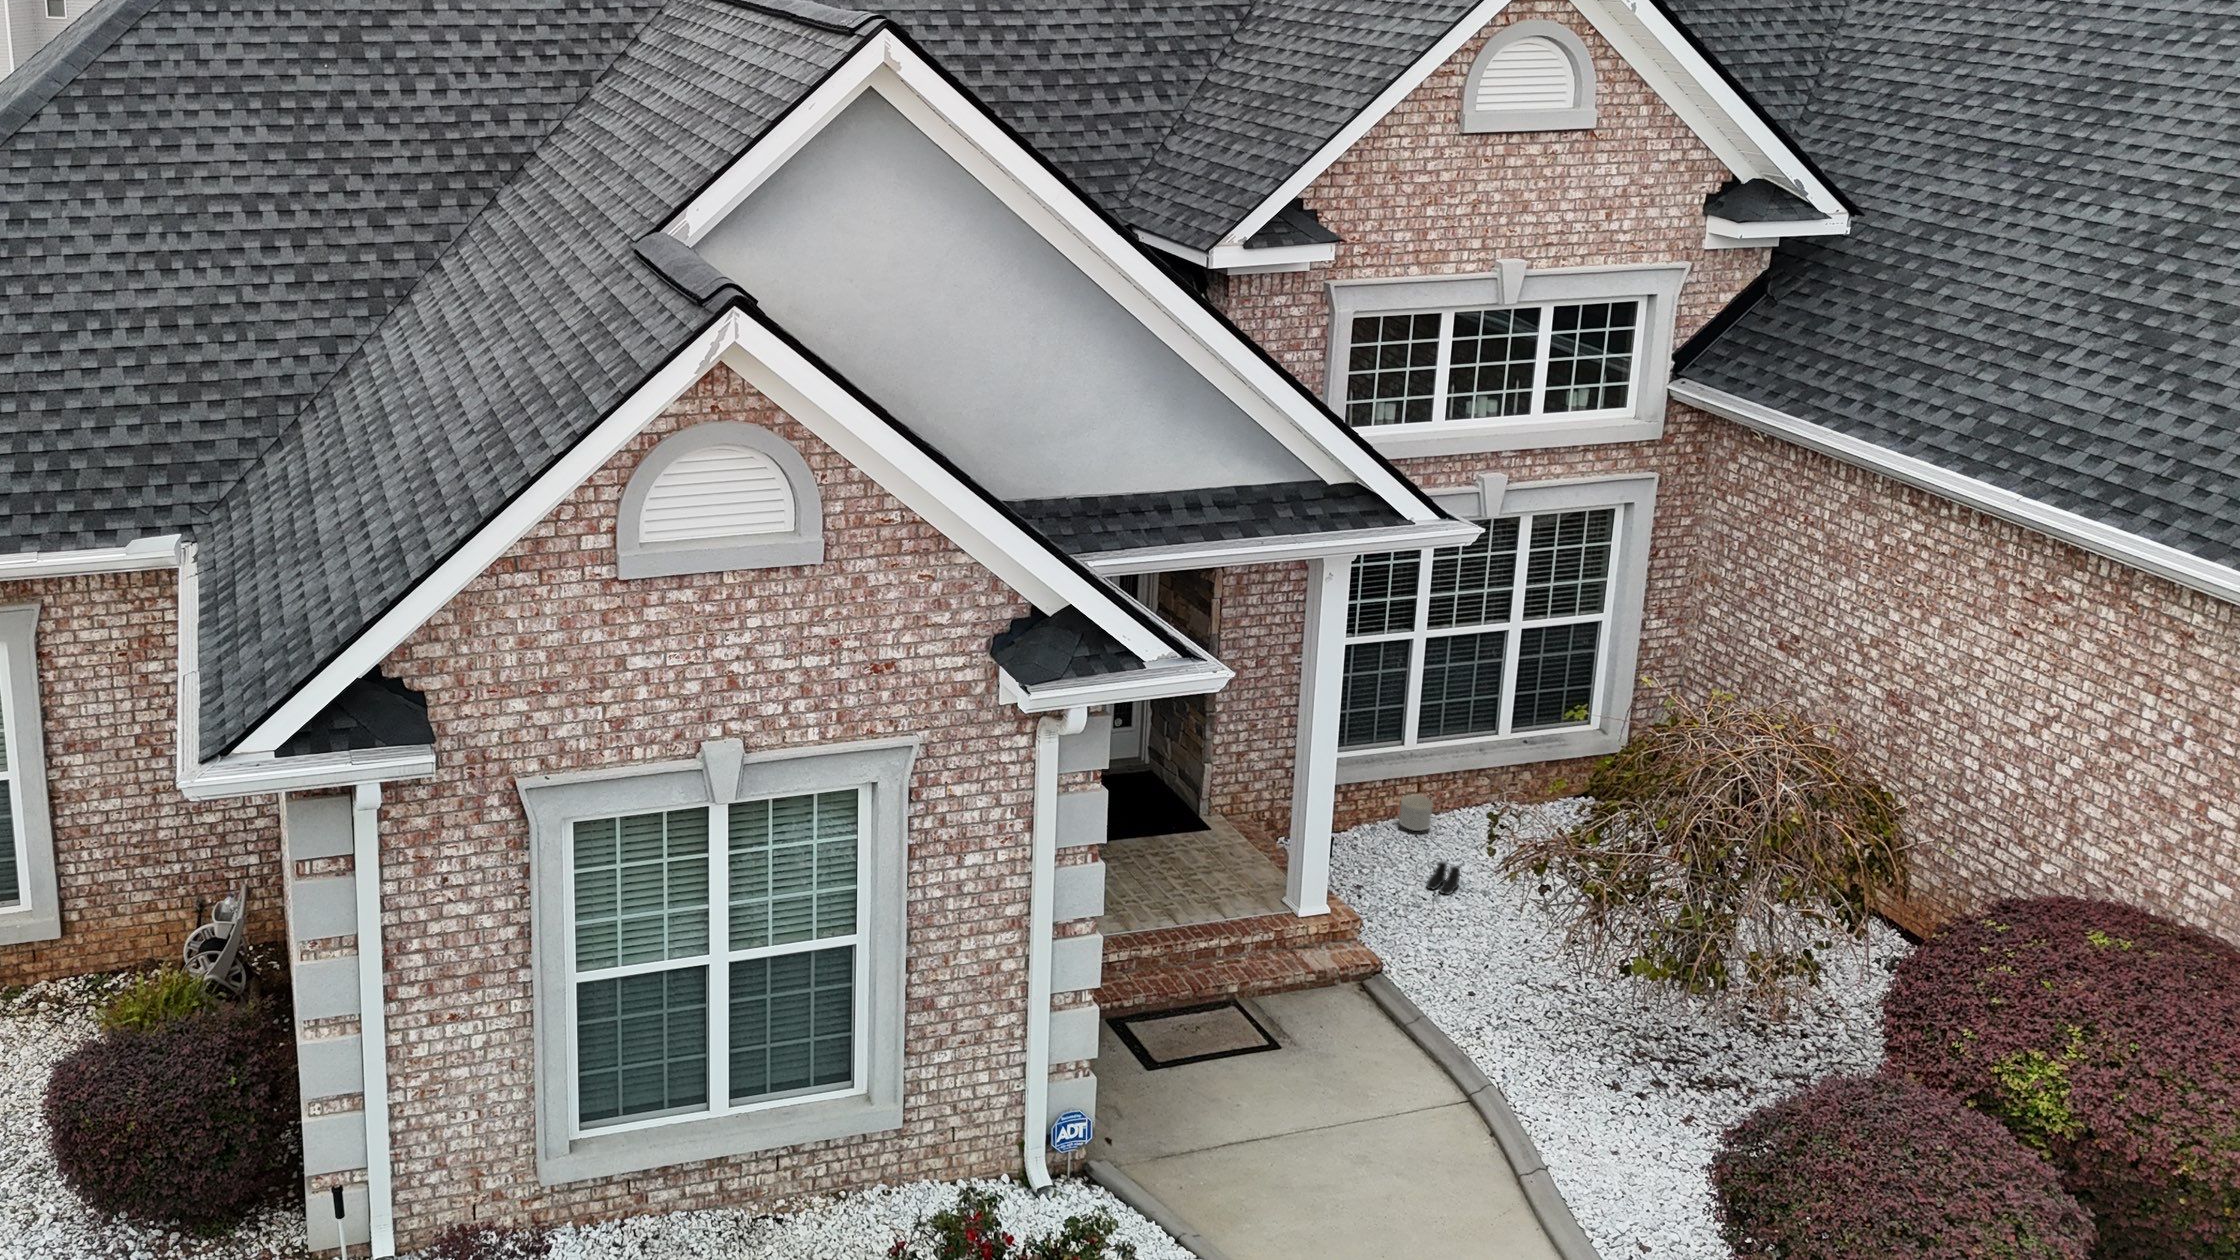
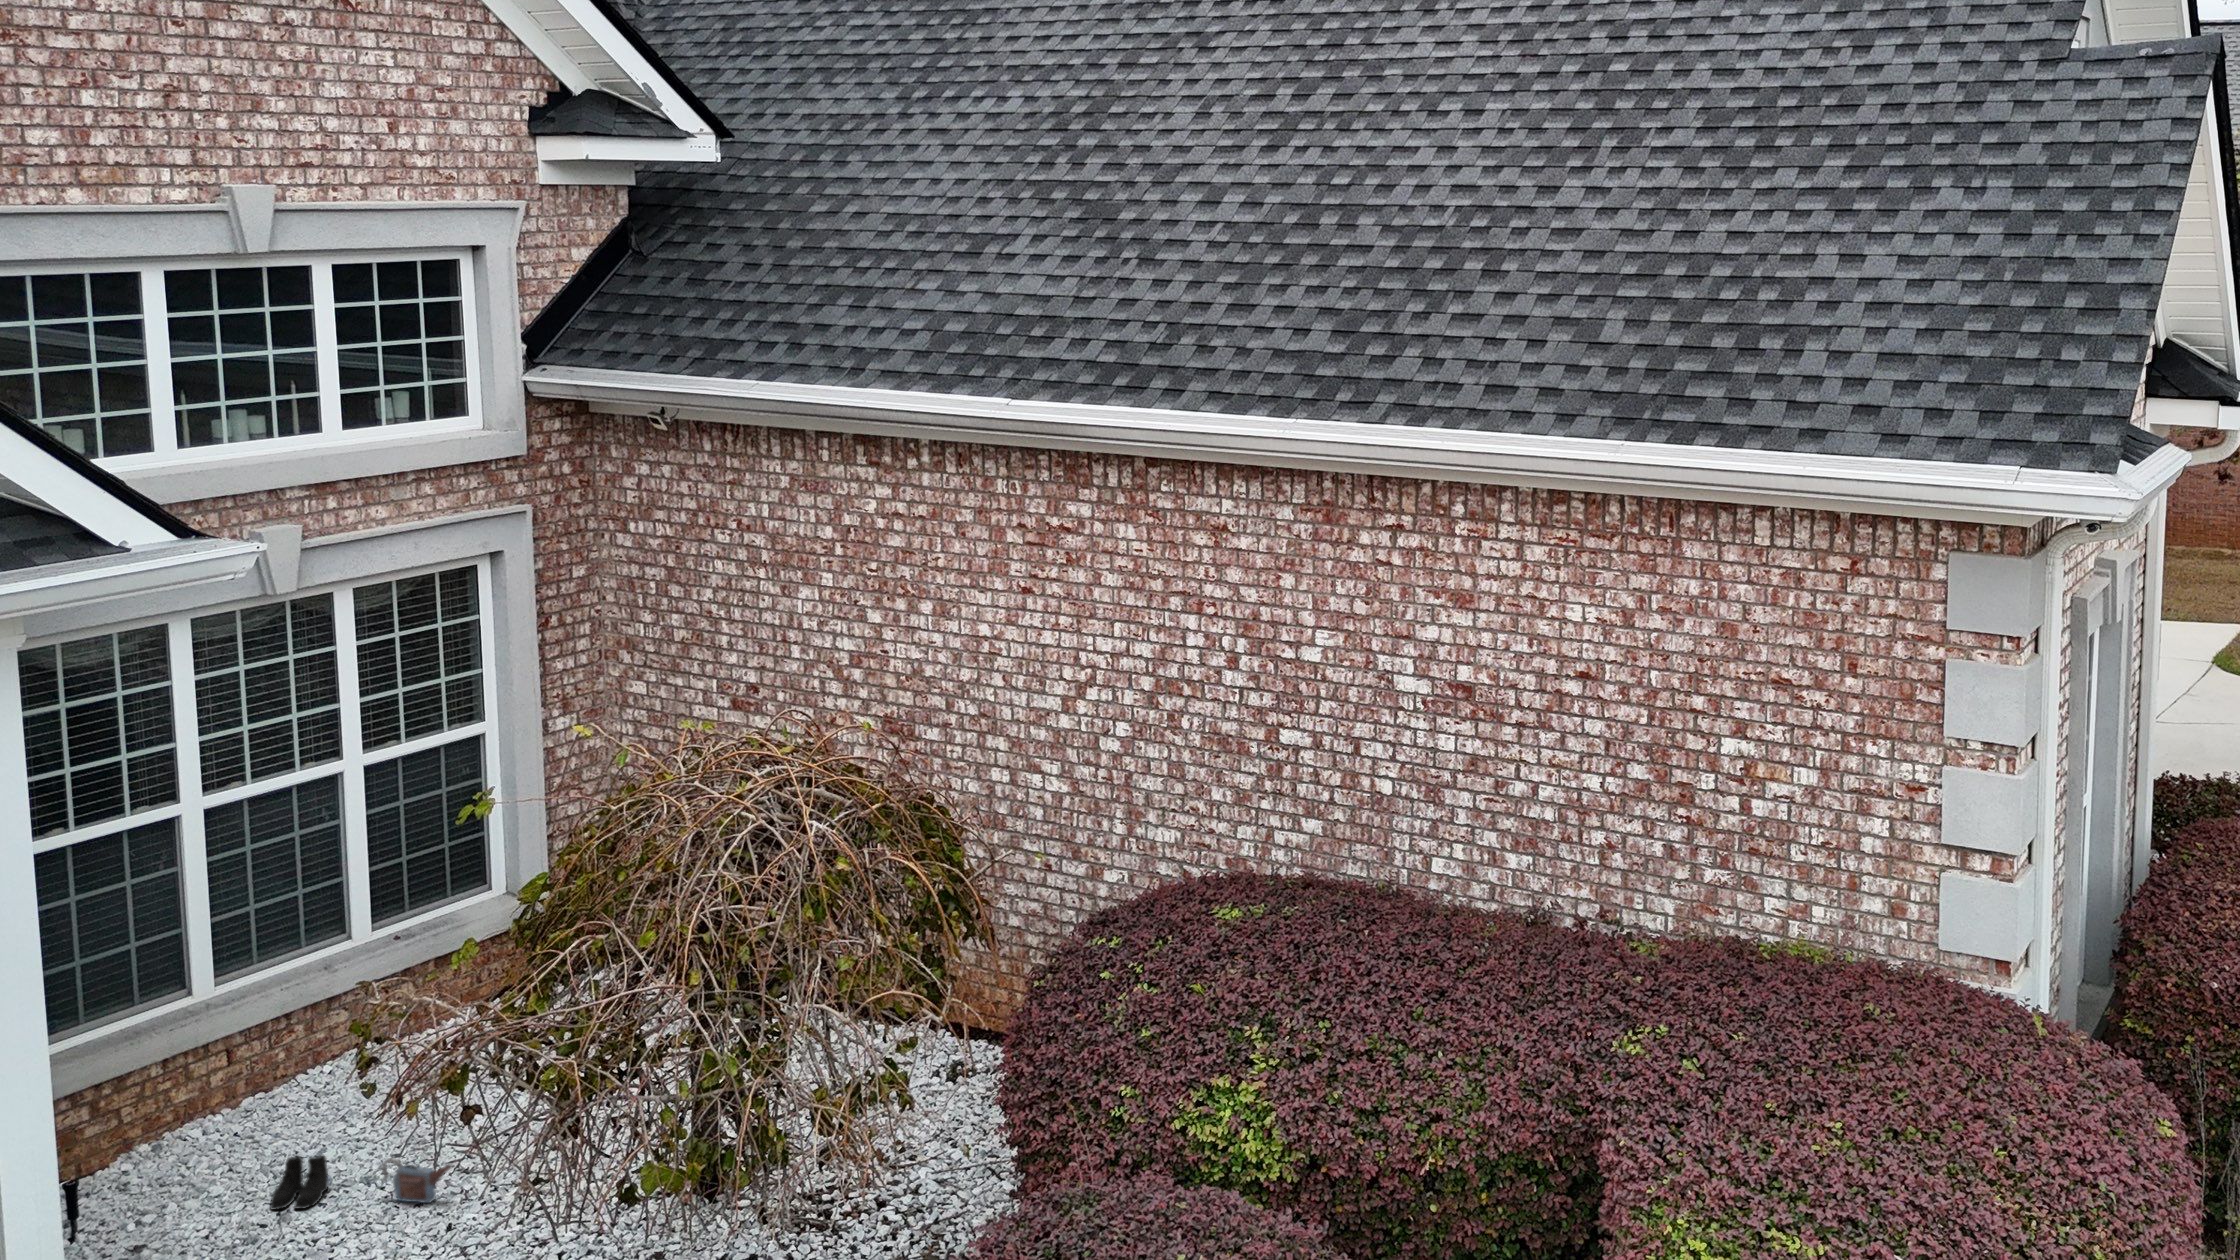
planter: present [1399,795,1433,831] -> none [205,1069,266,1130]
watering can: none [1488,883,1530,919] -> present [382,1158,451,1203]

